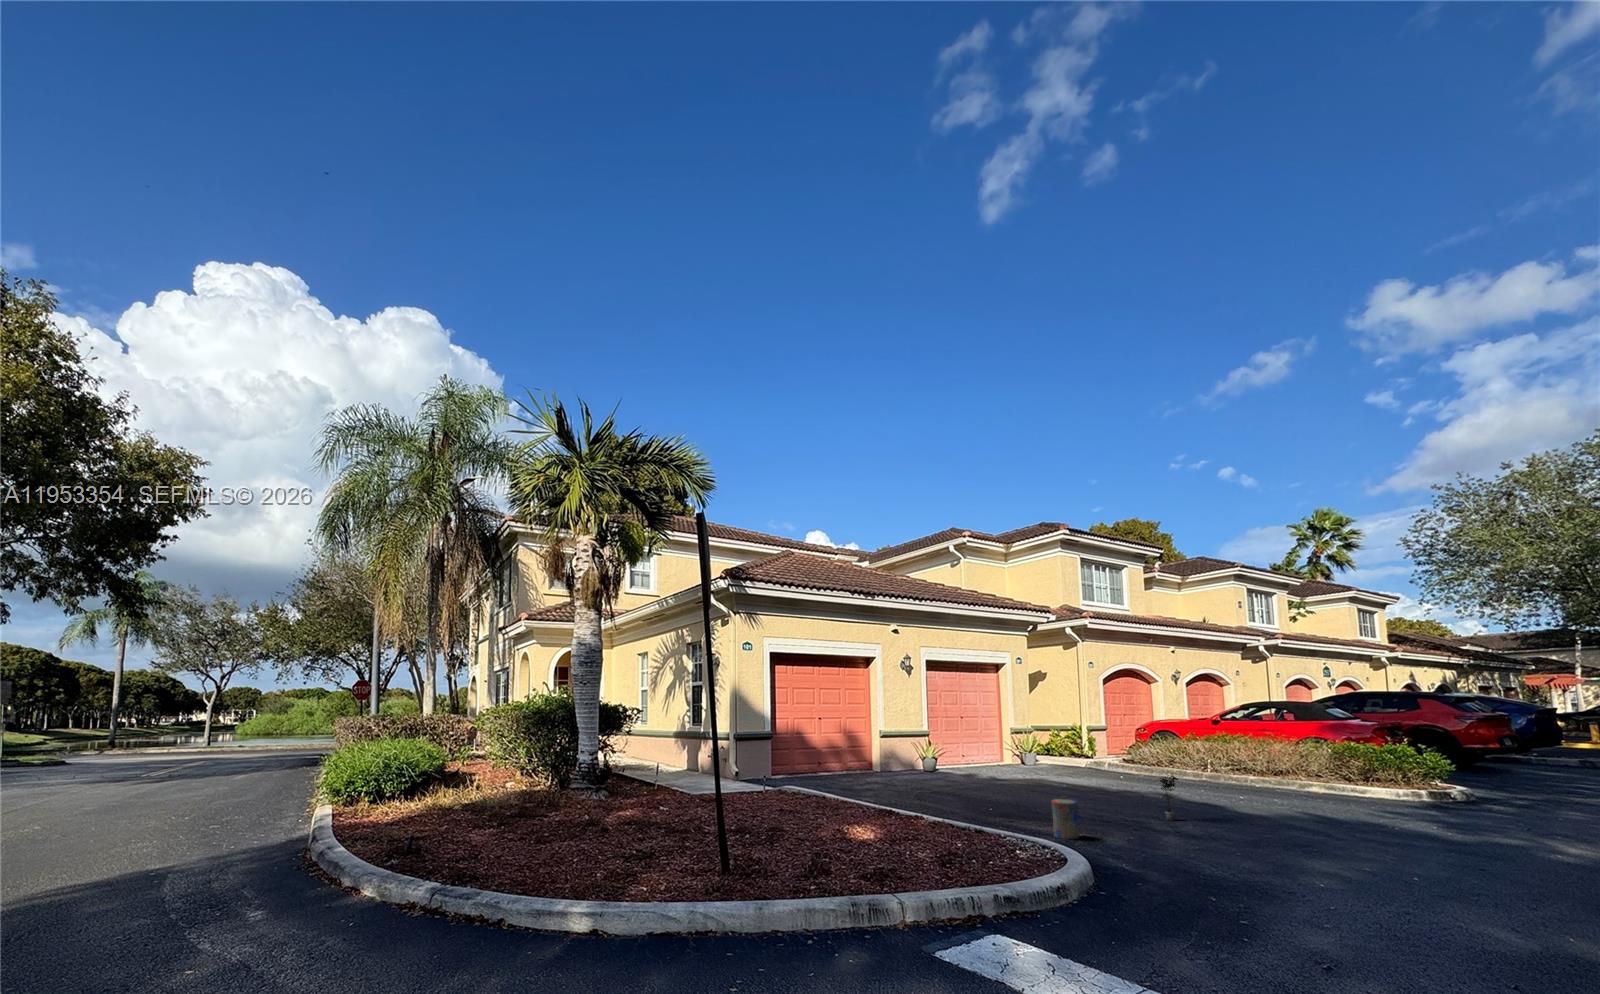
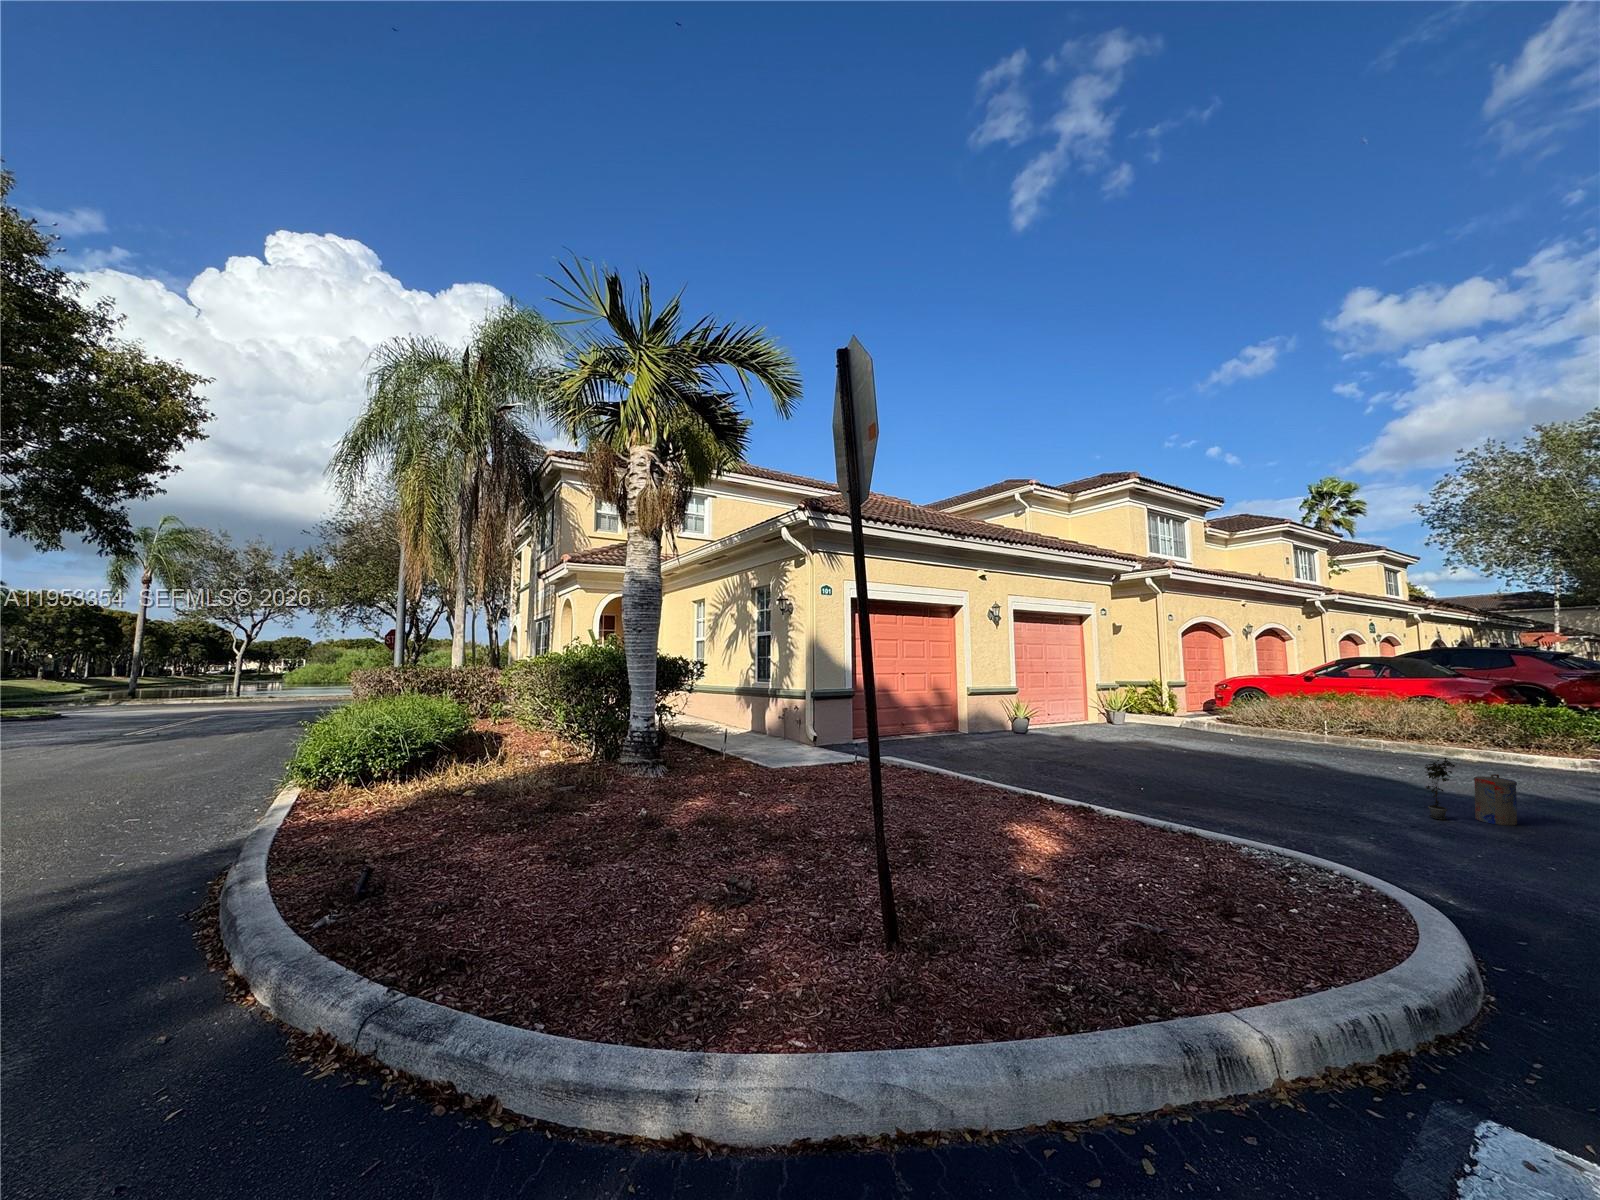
trash can: present [1052,797,1079,839] -> present [1474,774,1517,825]

